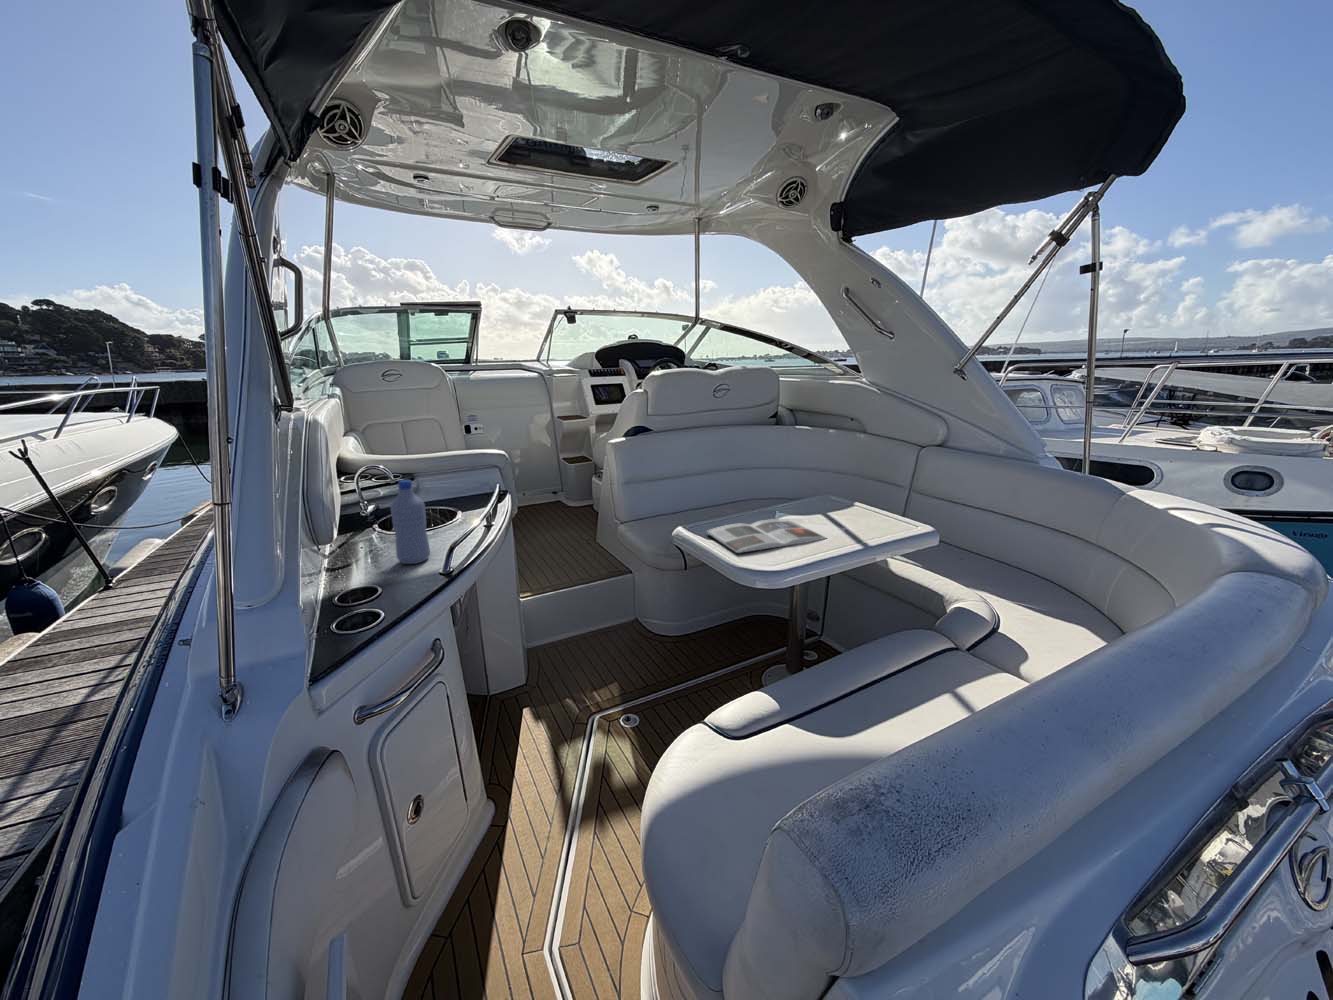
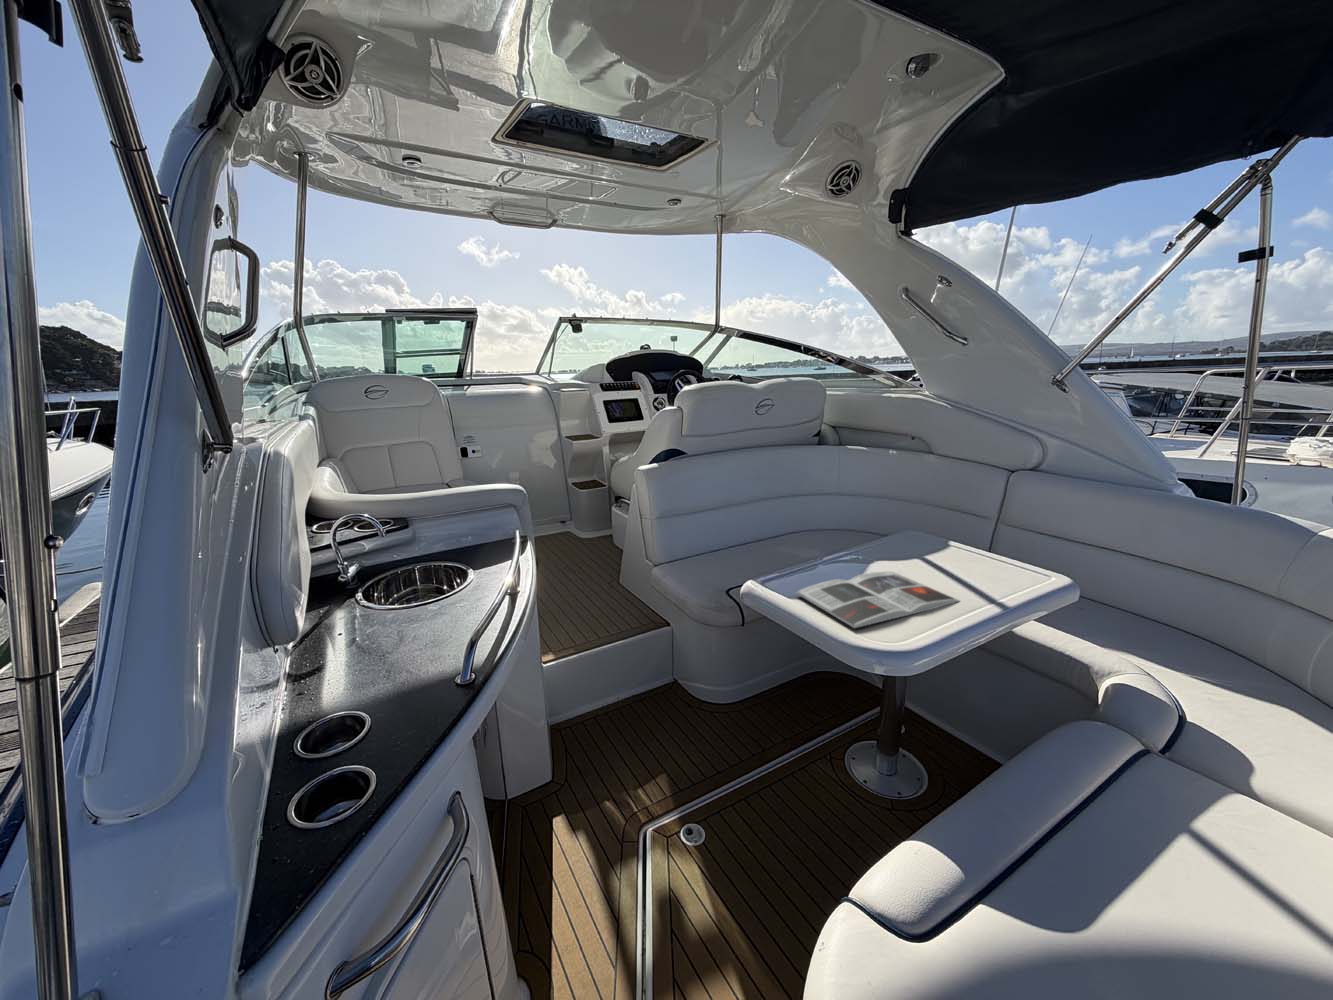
water bottle: present [391,480,430,564] -> none [380,546,439,671]

